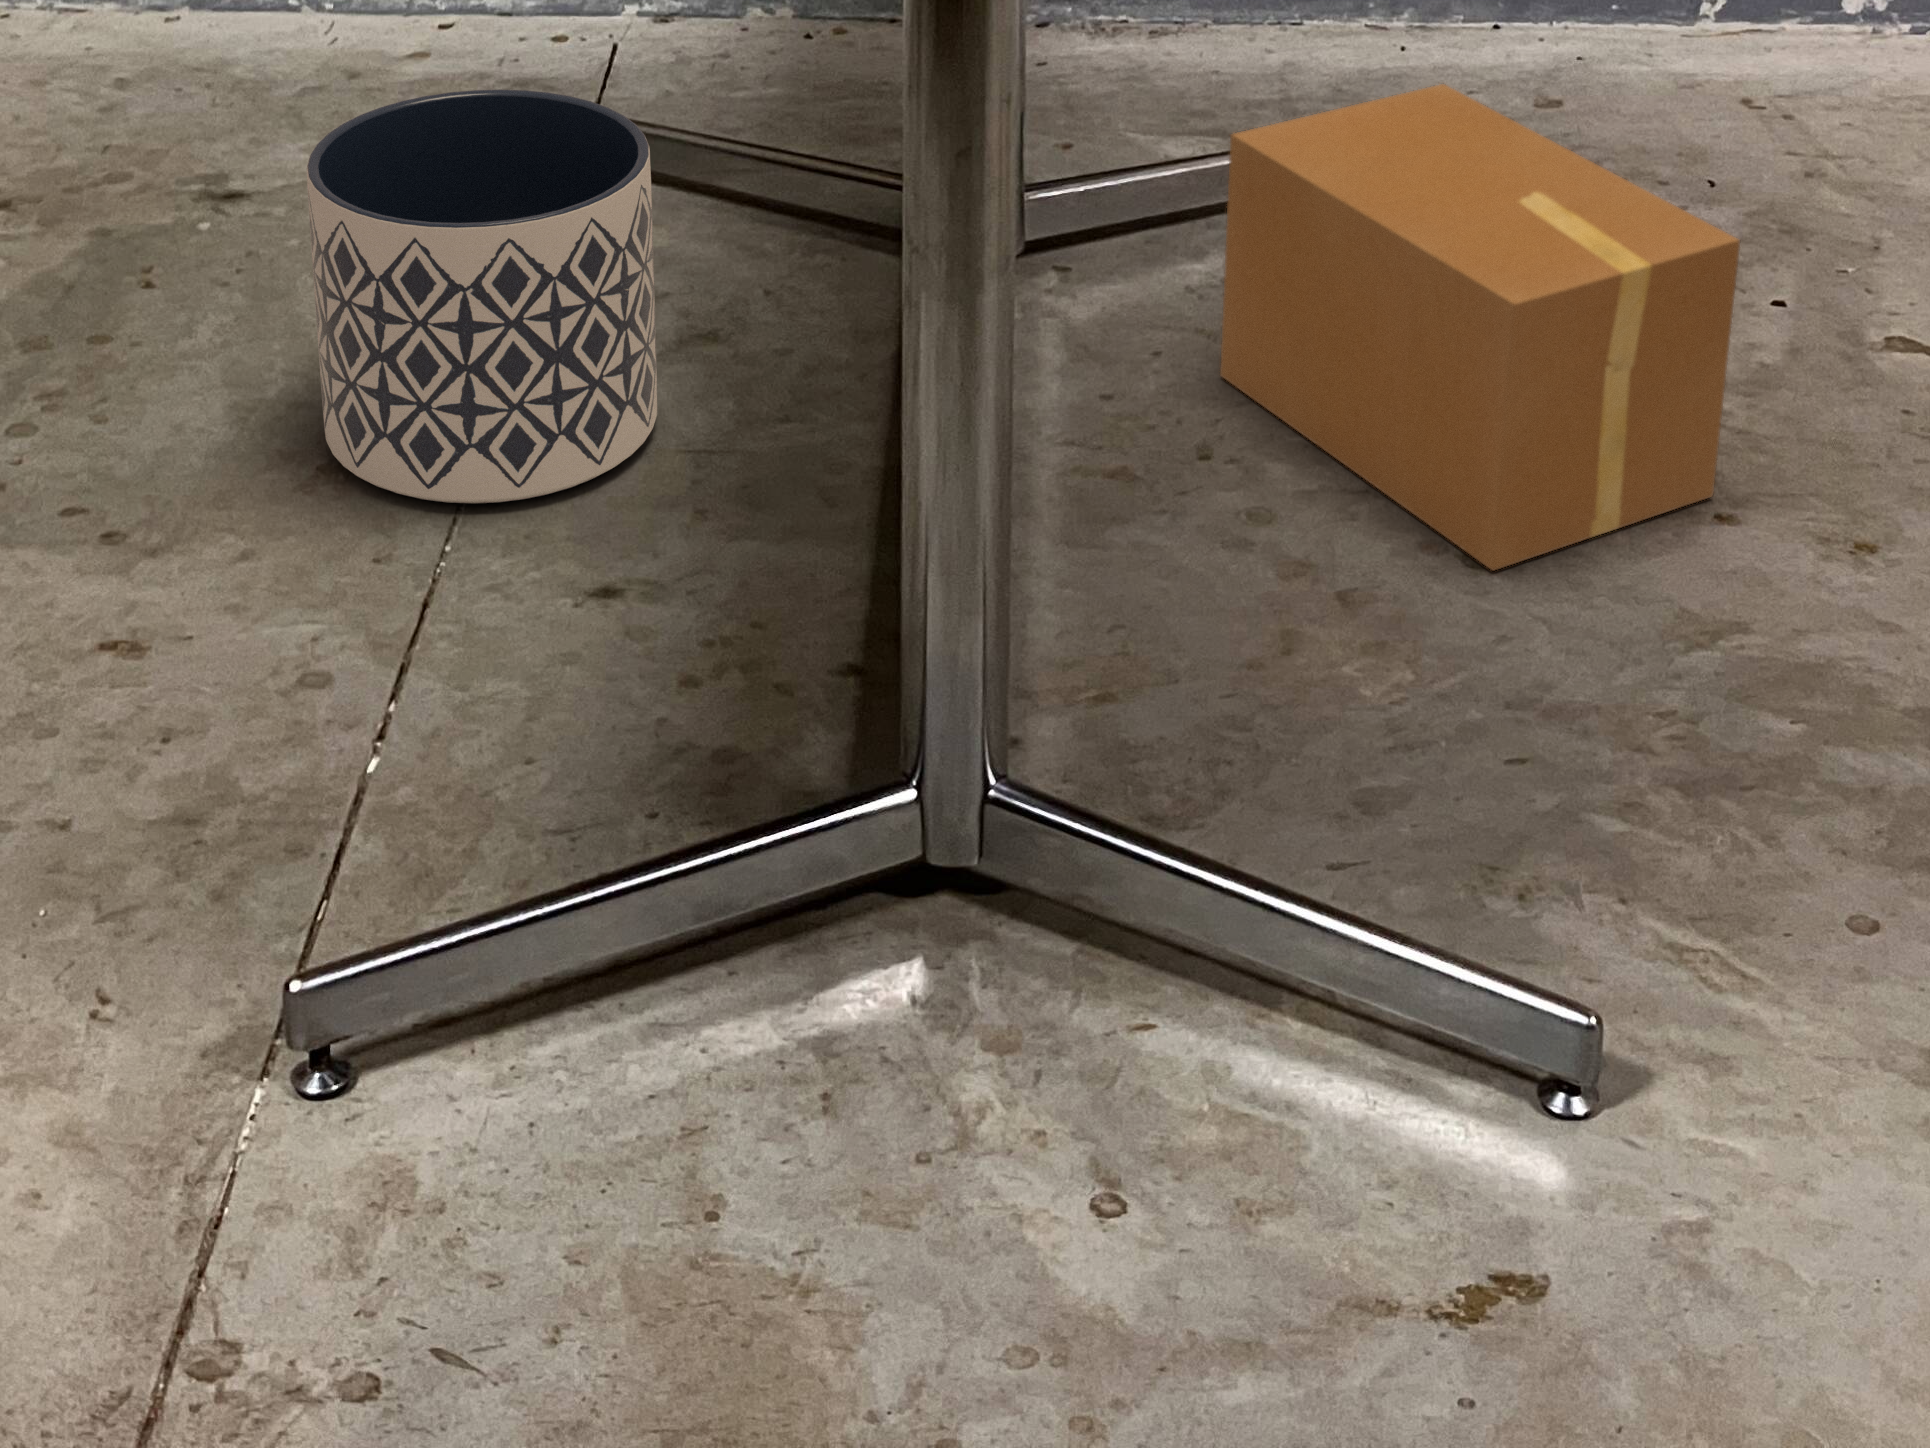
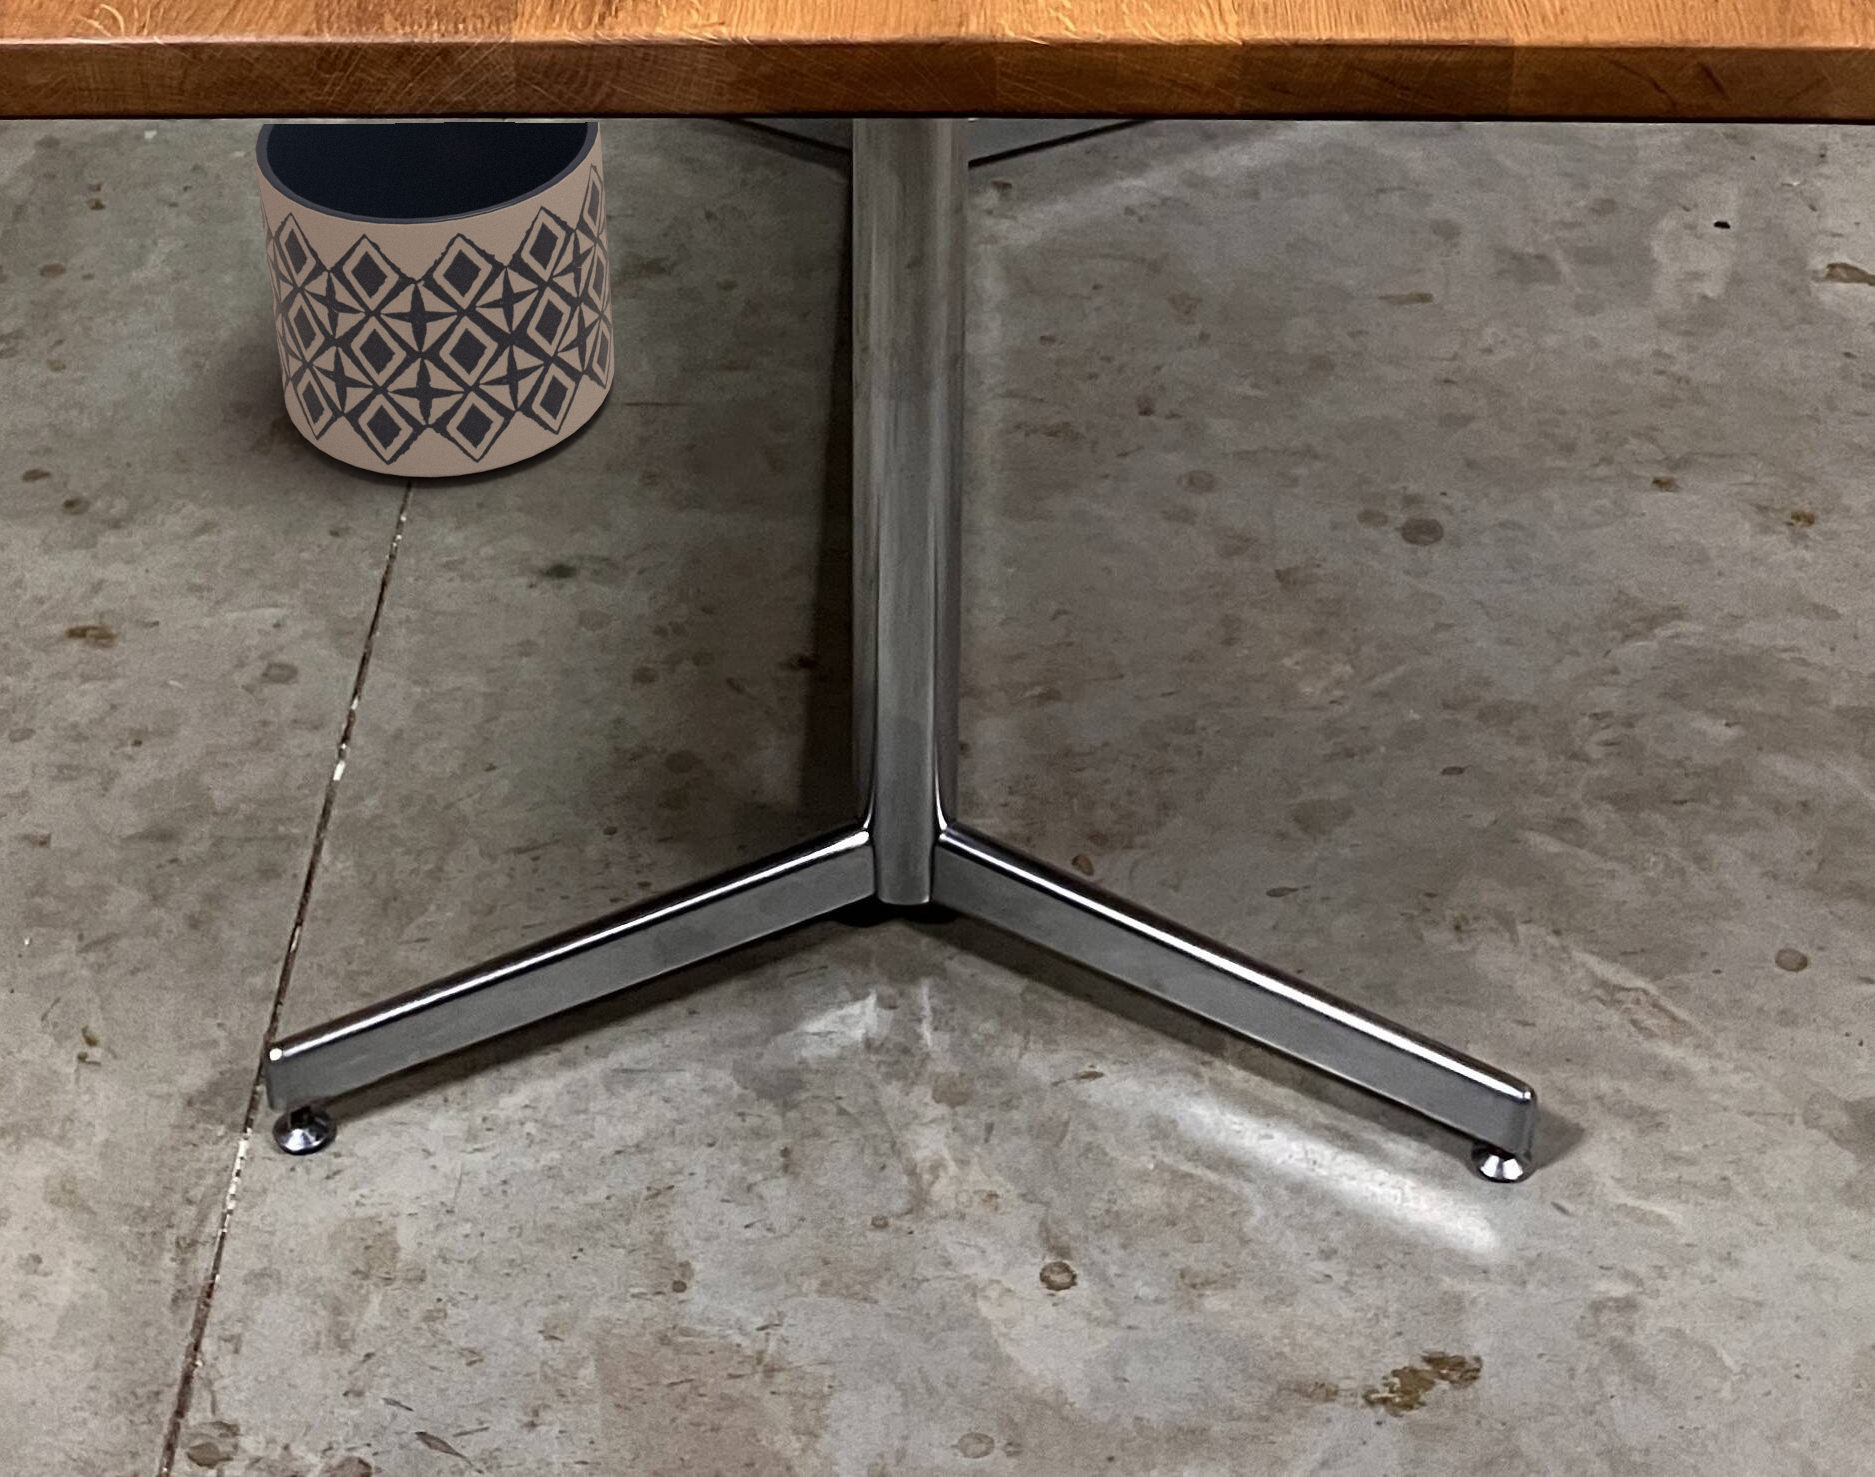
cardboard box: present [1220,84,1740,570] -> none [1174,23,1694,545]

